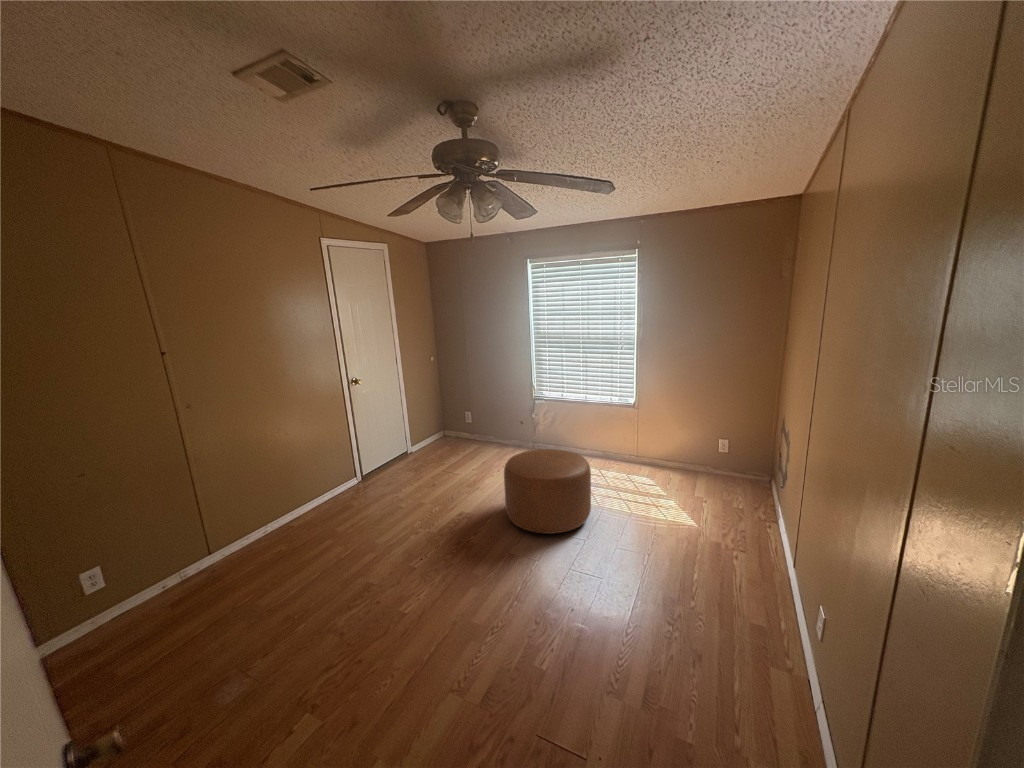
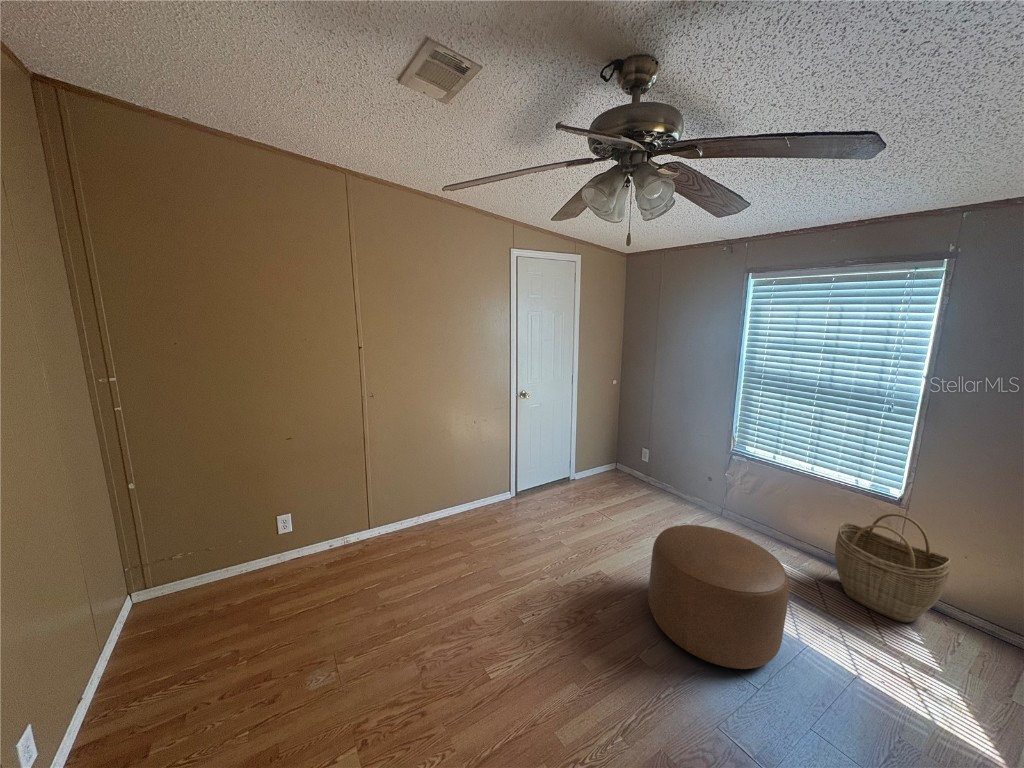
woven basket: none [607,412,660,476] -> present [835,514,950,623]

